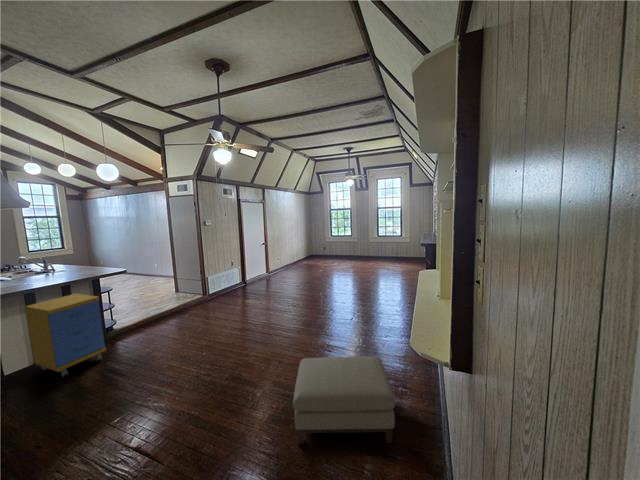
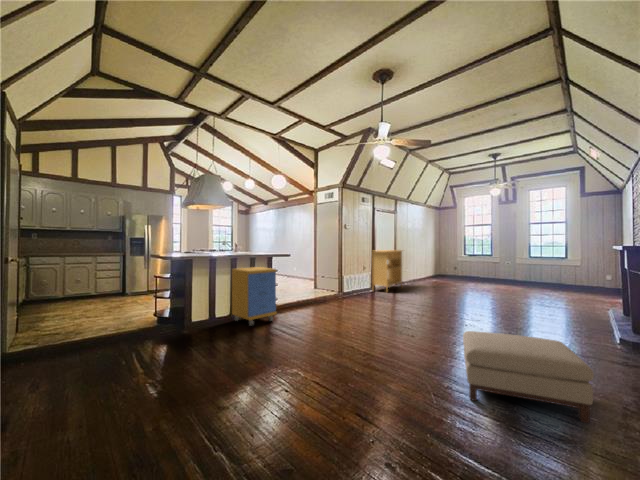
console table: none [239,240,273,285] -> present [372,250,402,290]

